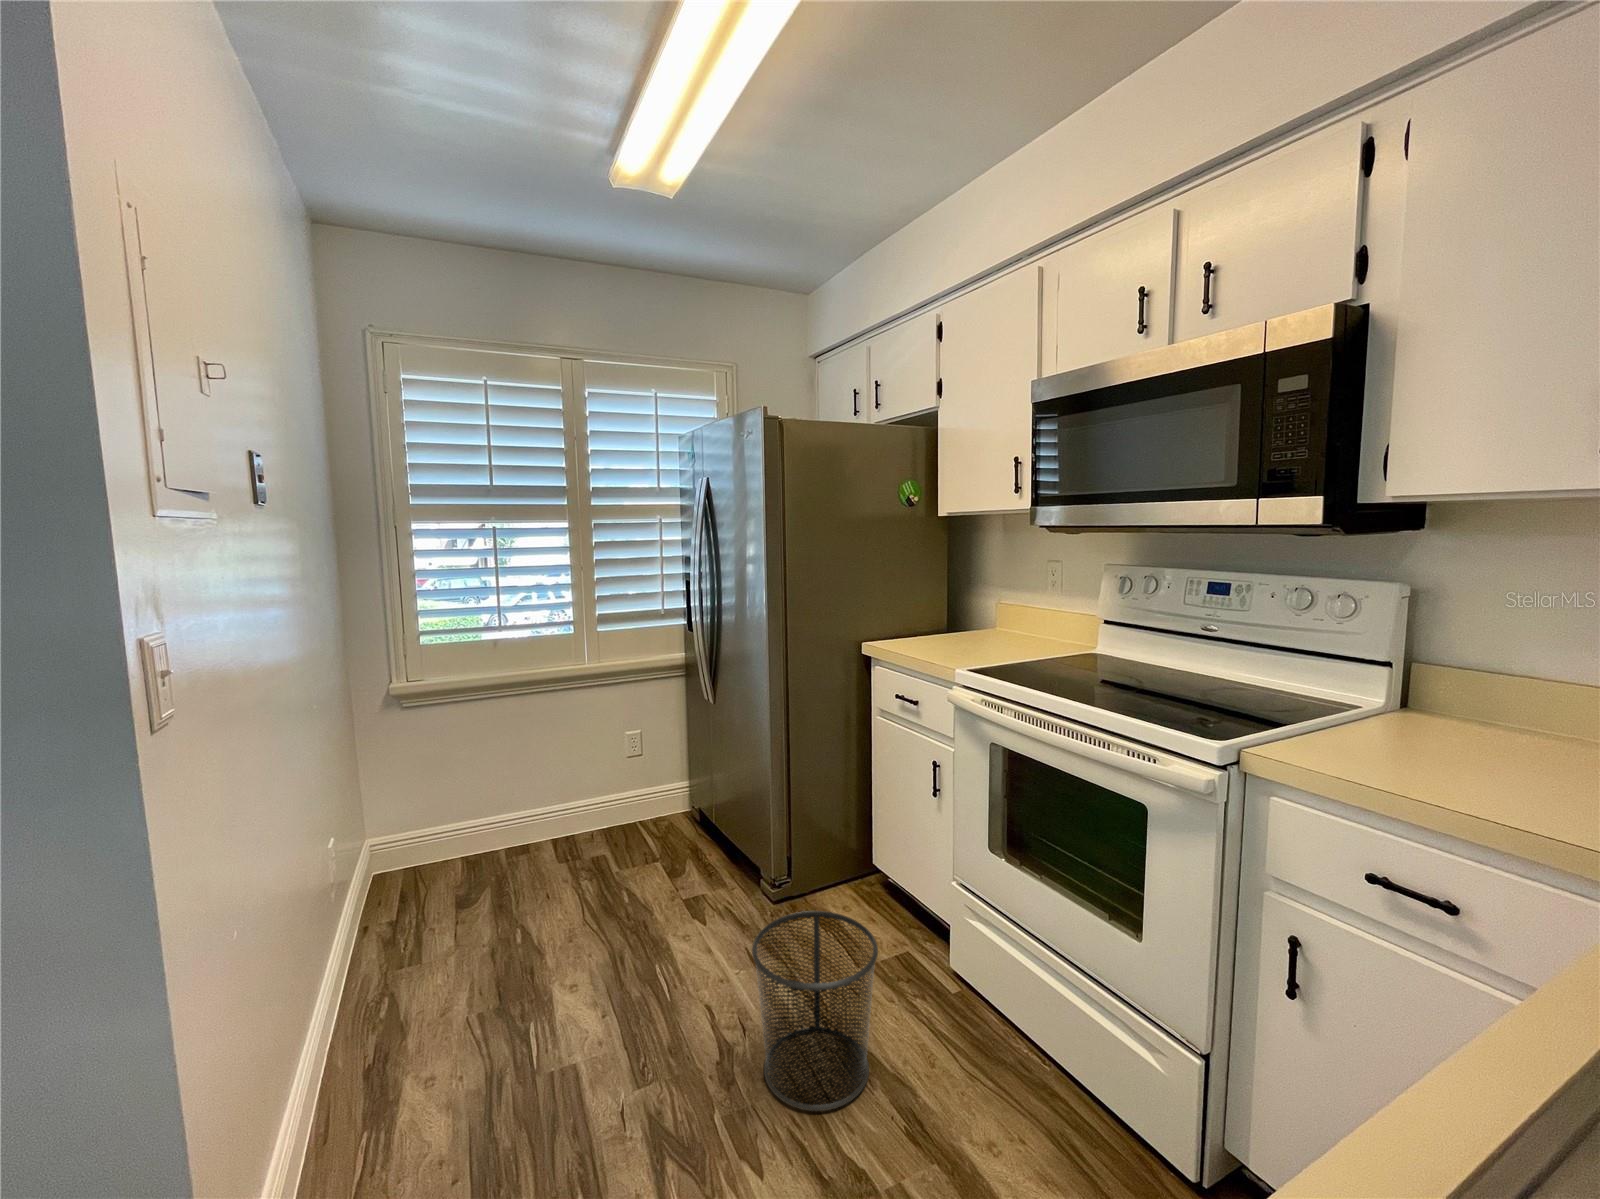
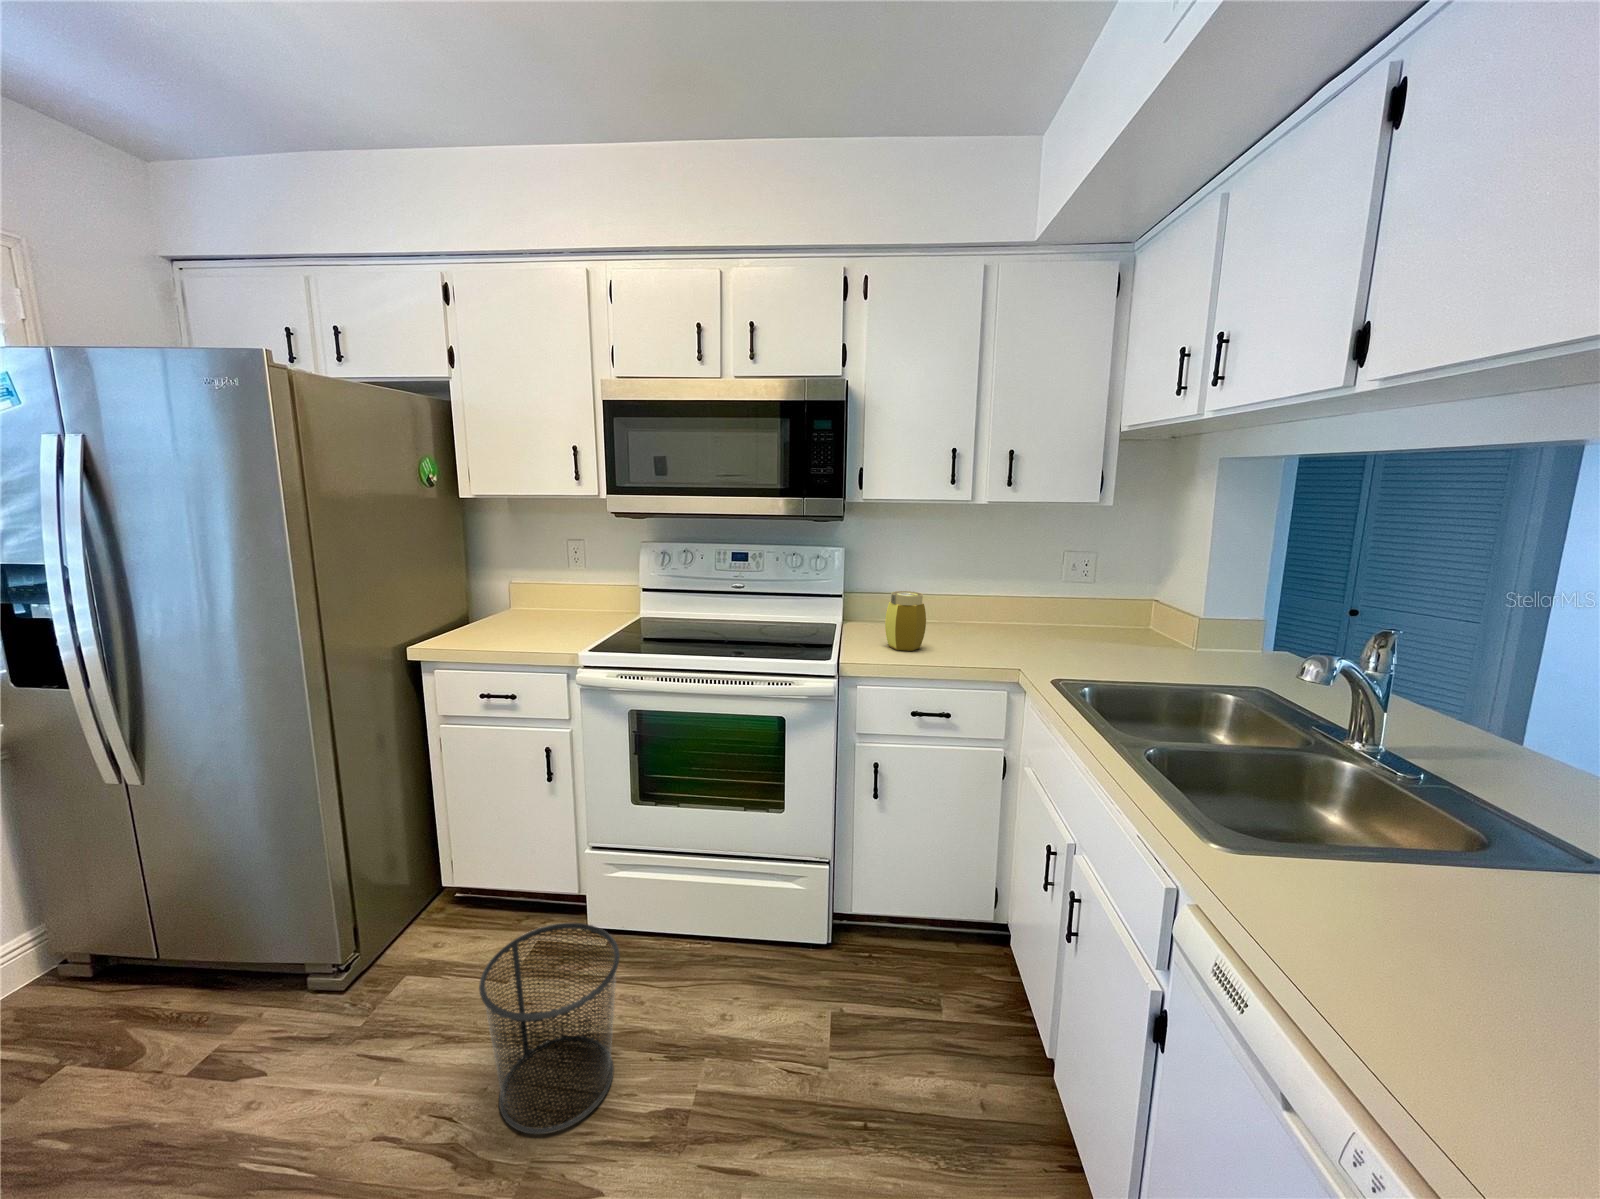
jar: none [1416,652,1515,769] -> present [885,591,926,651]

